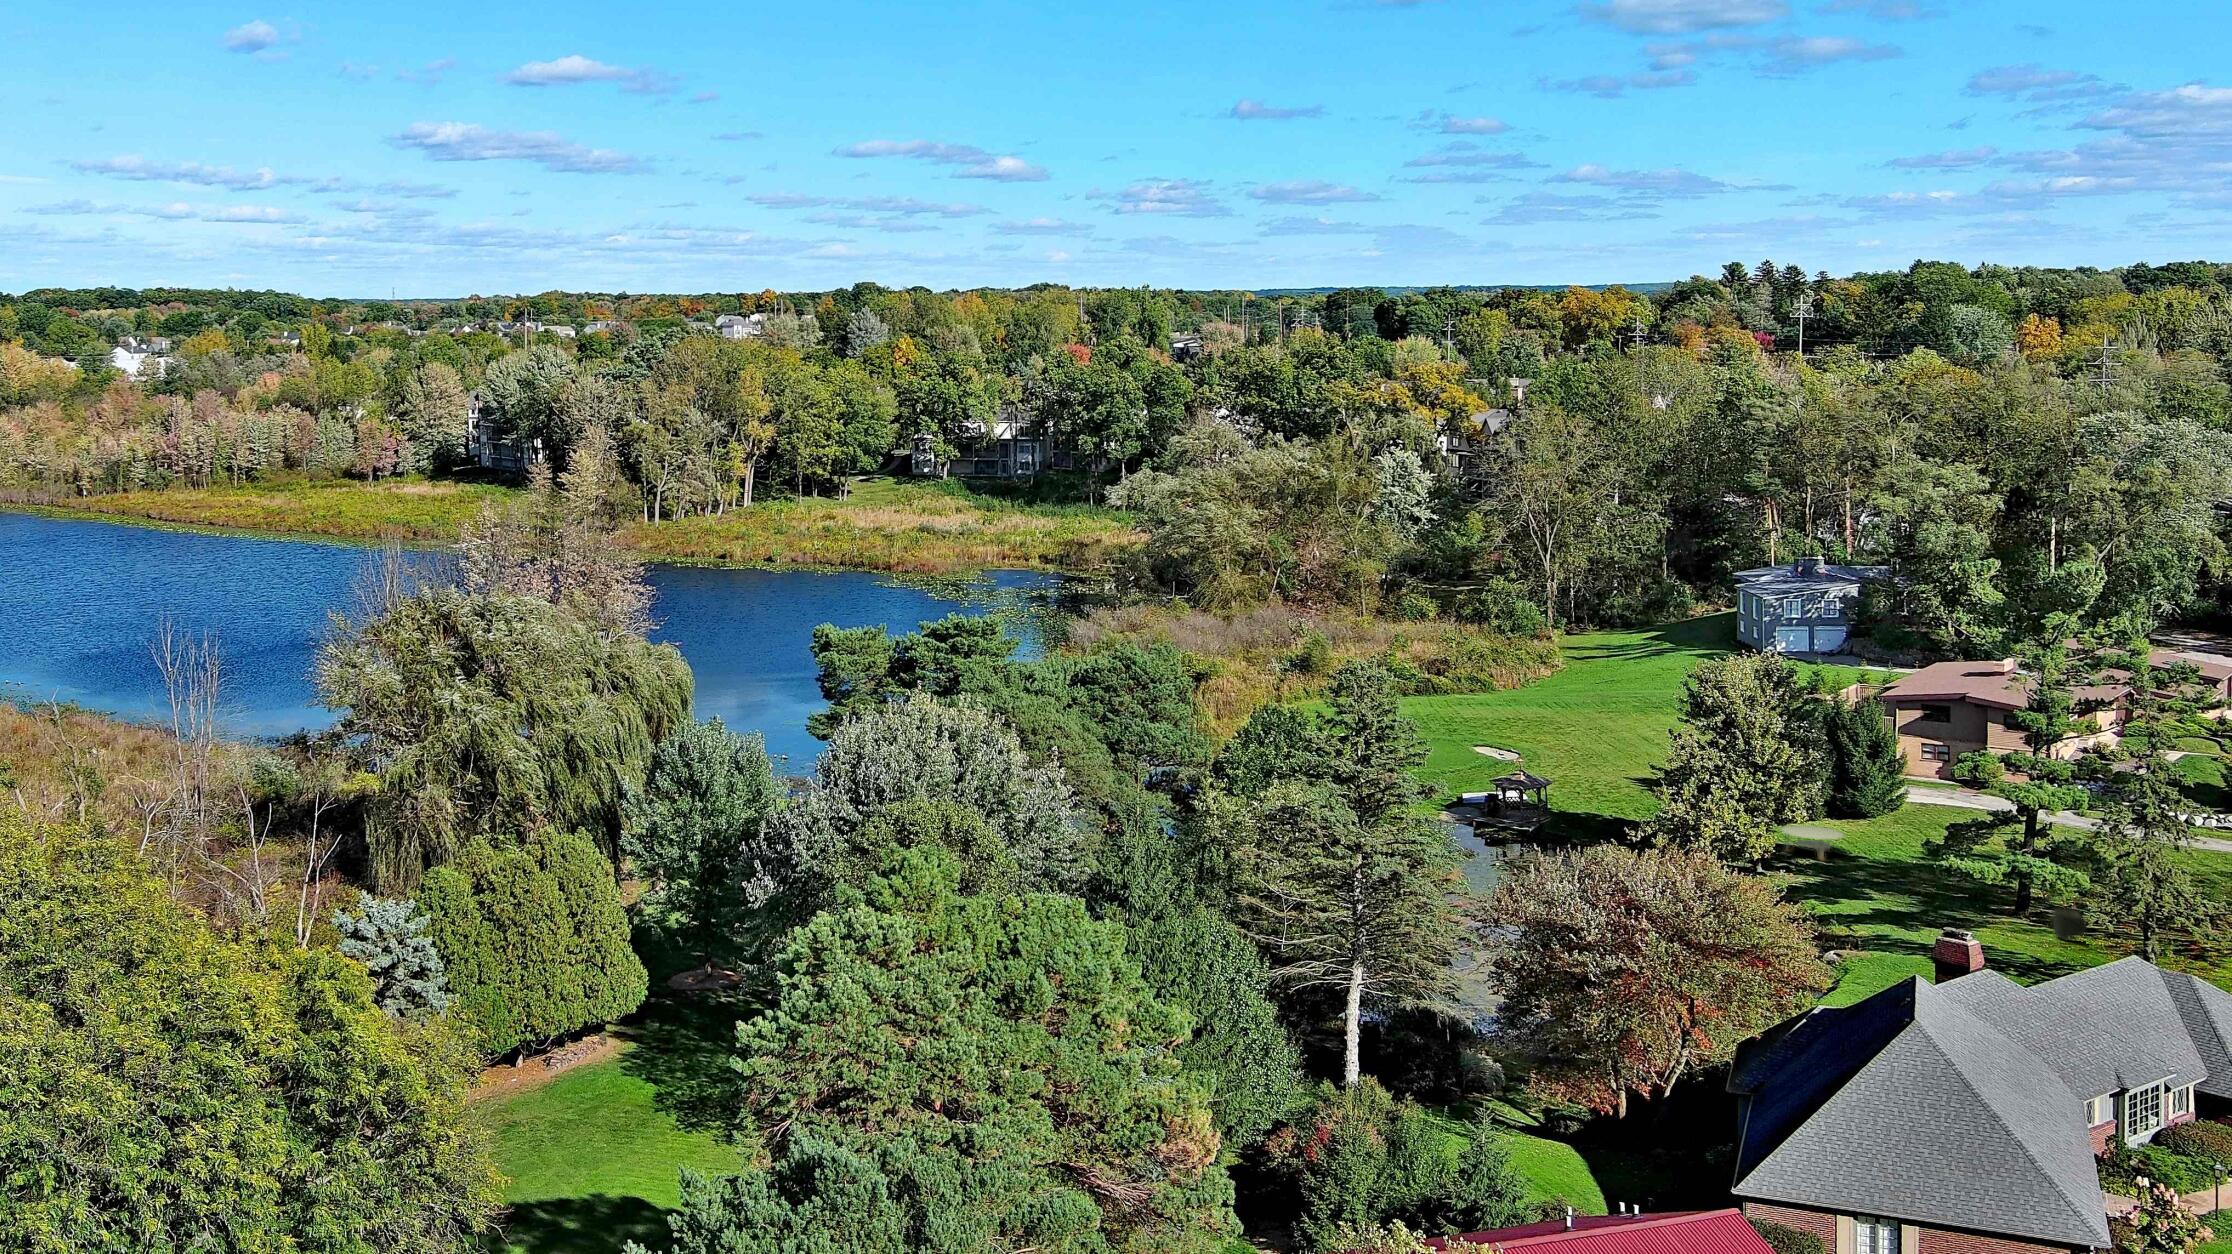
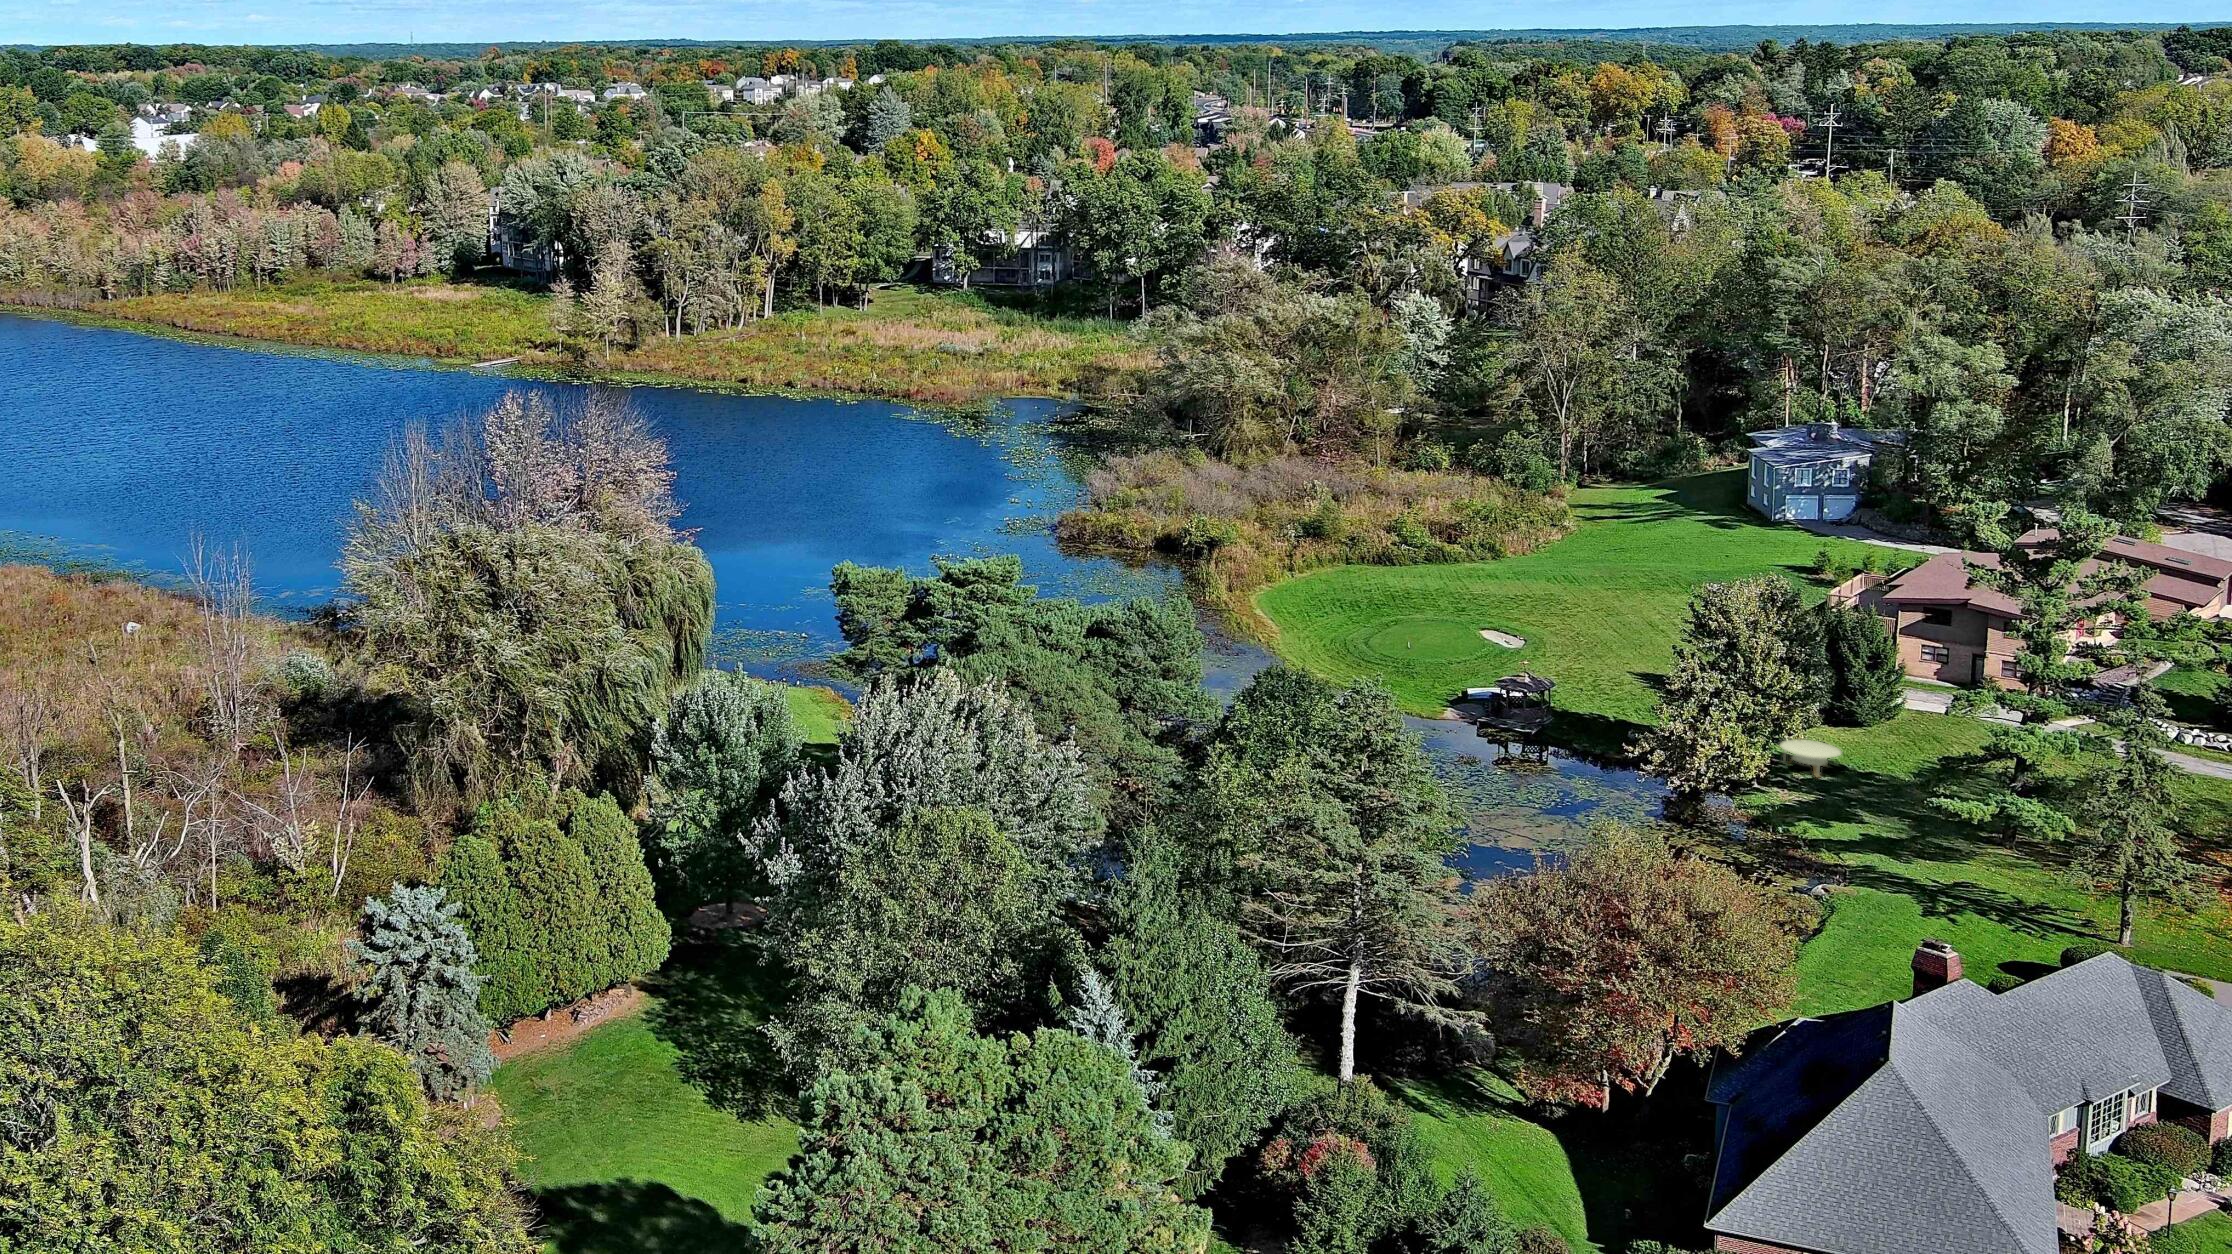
planter: present [2052,909,2087,941] -> none [2036,850,2070,882]

